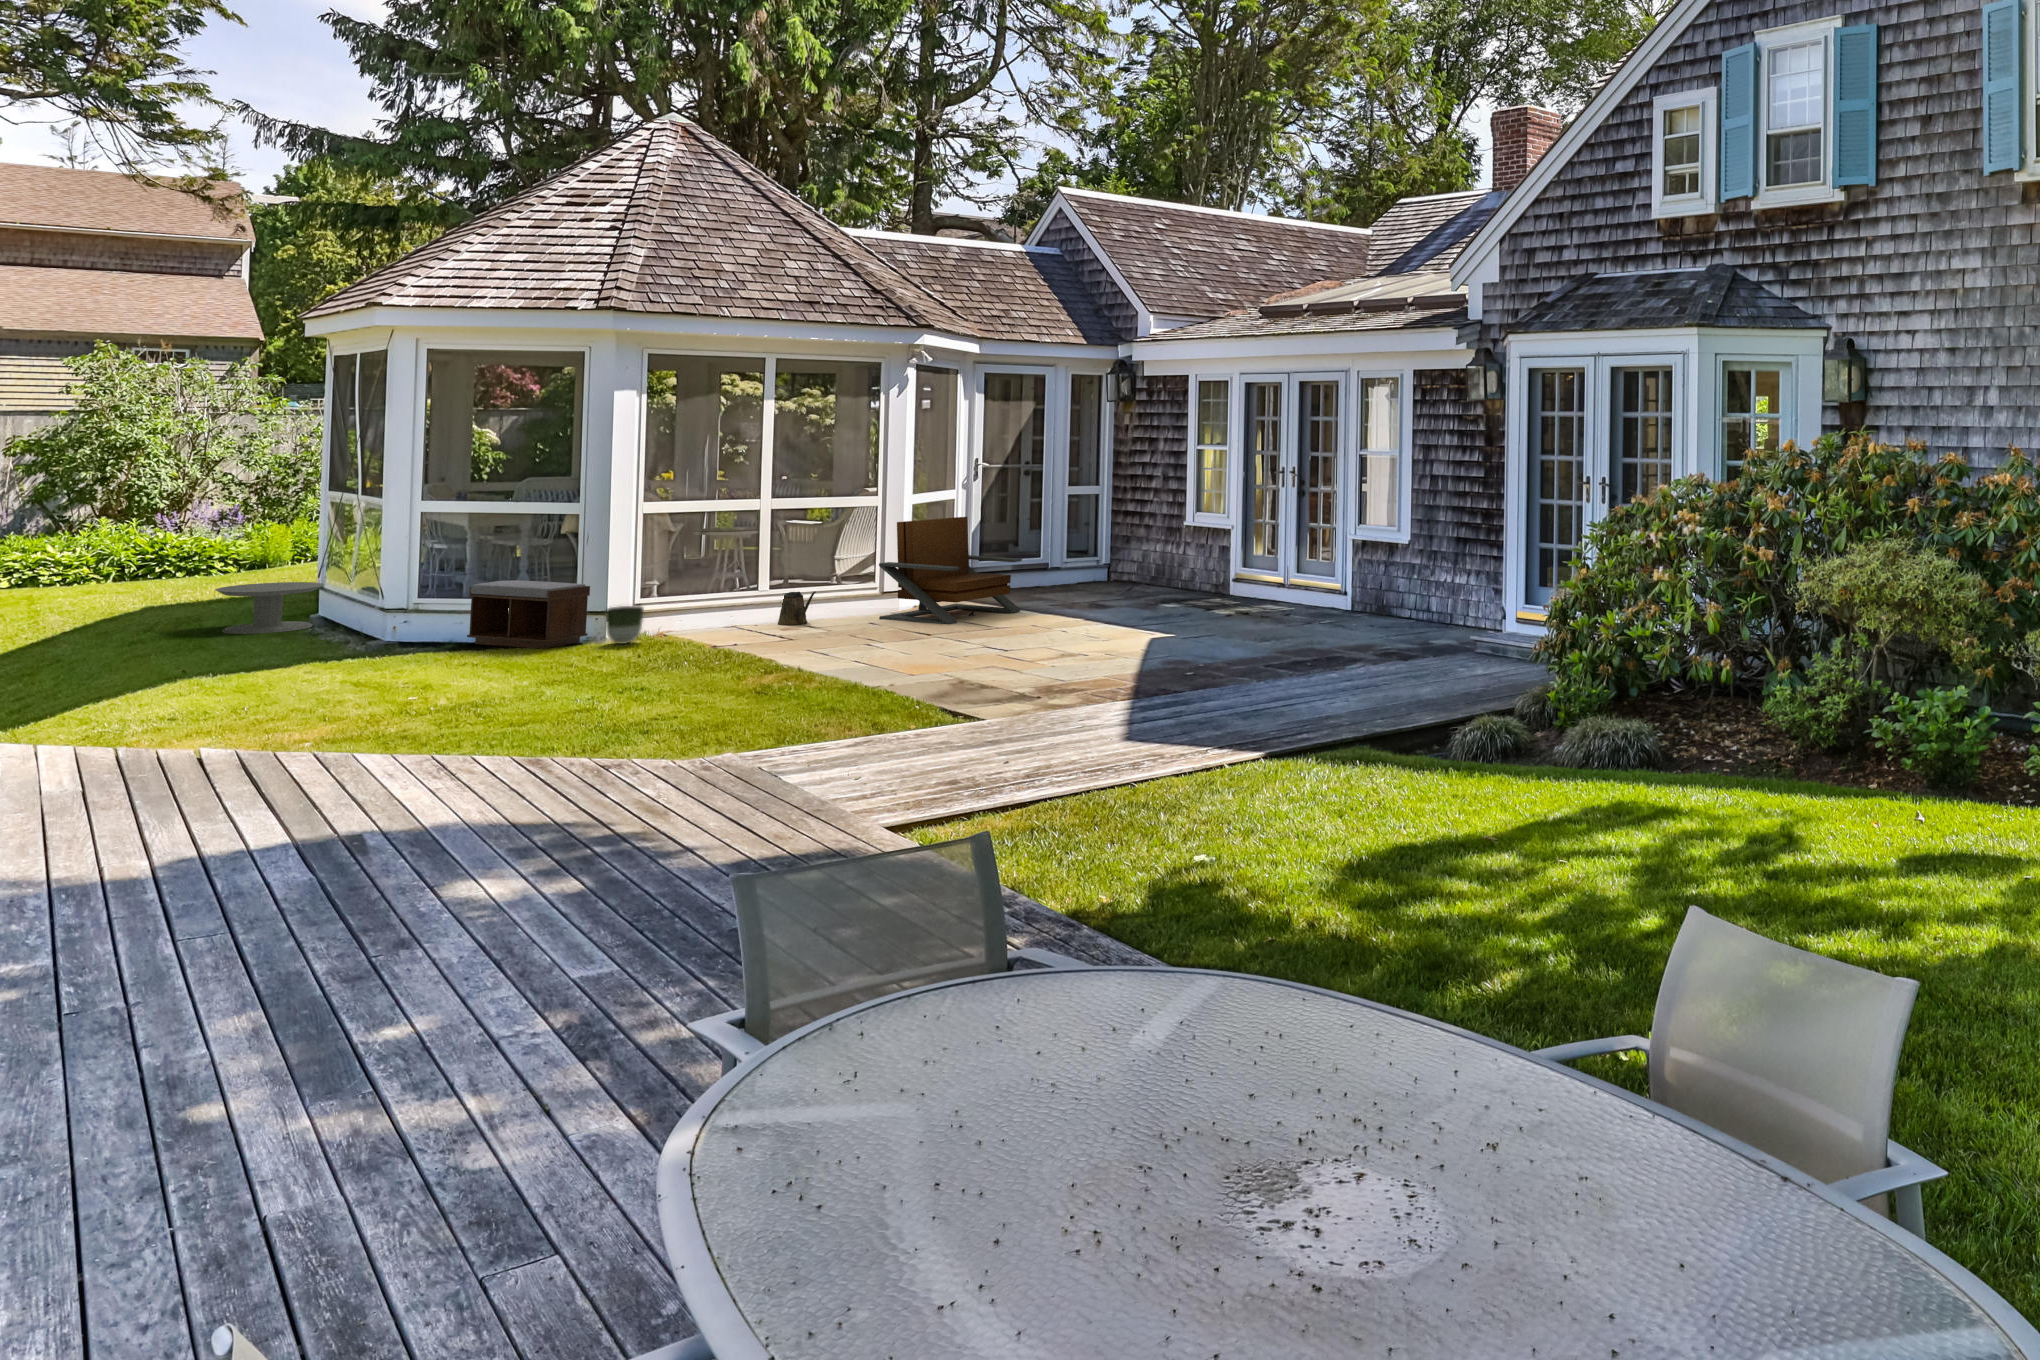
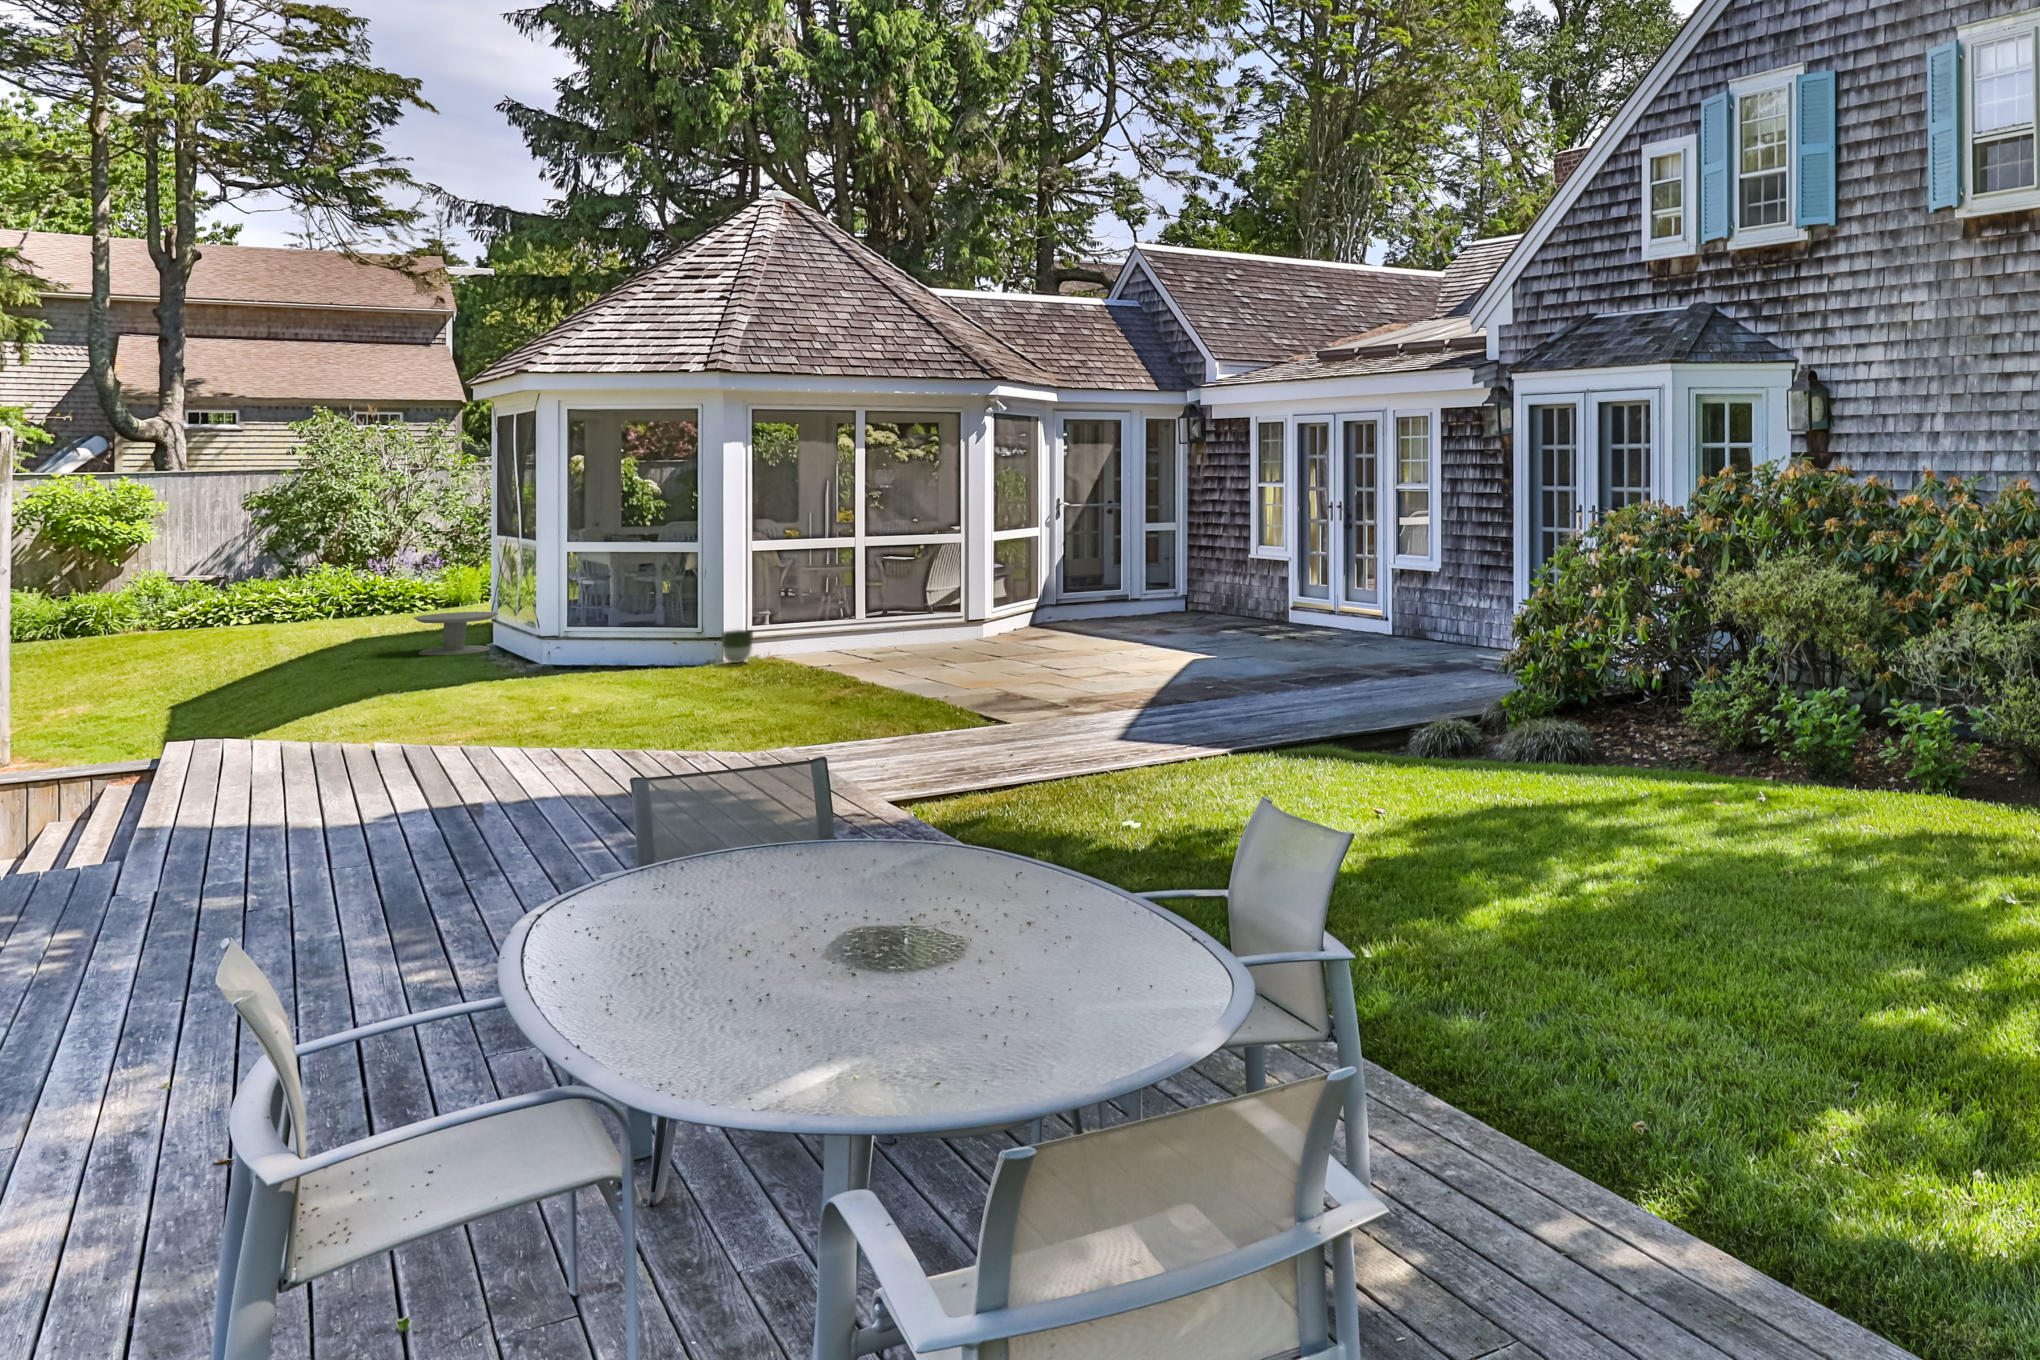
lounge chair: present [879,517,1022,625] -> none [957,550,1085,648]
bench: present [467,580,590,649] -> none [610,609,709,667]
watering can: present [778,591,816,625] -> none [869,618,901,648]

